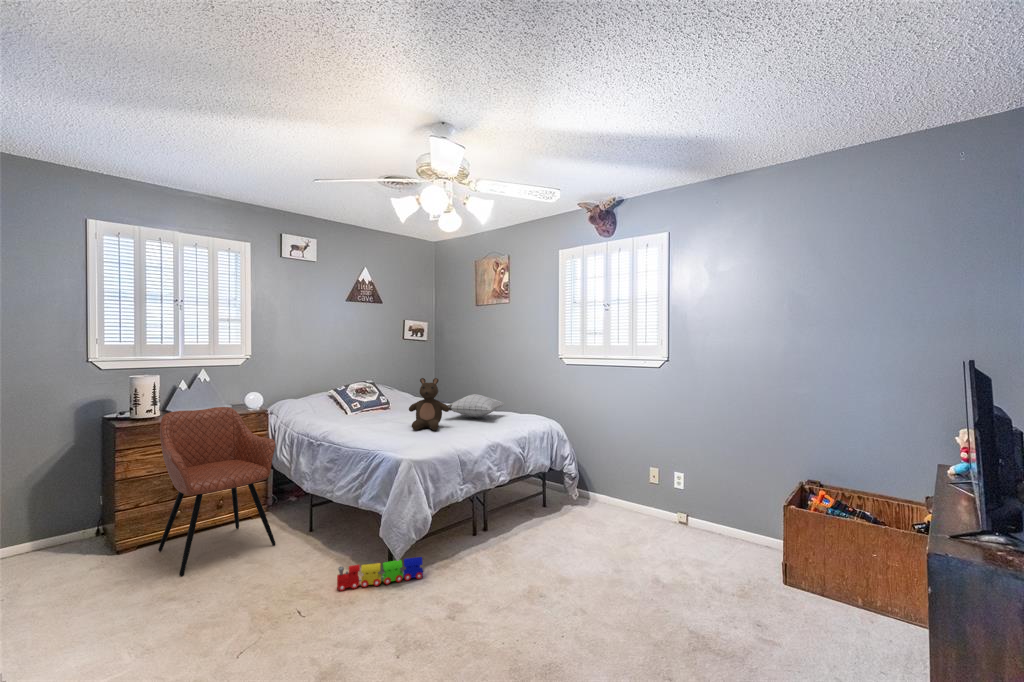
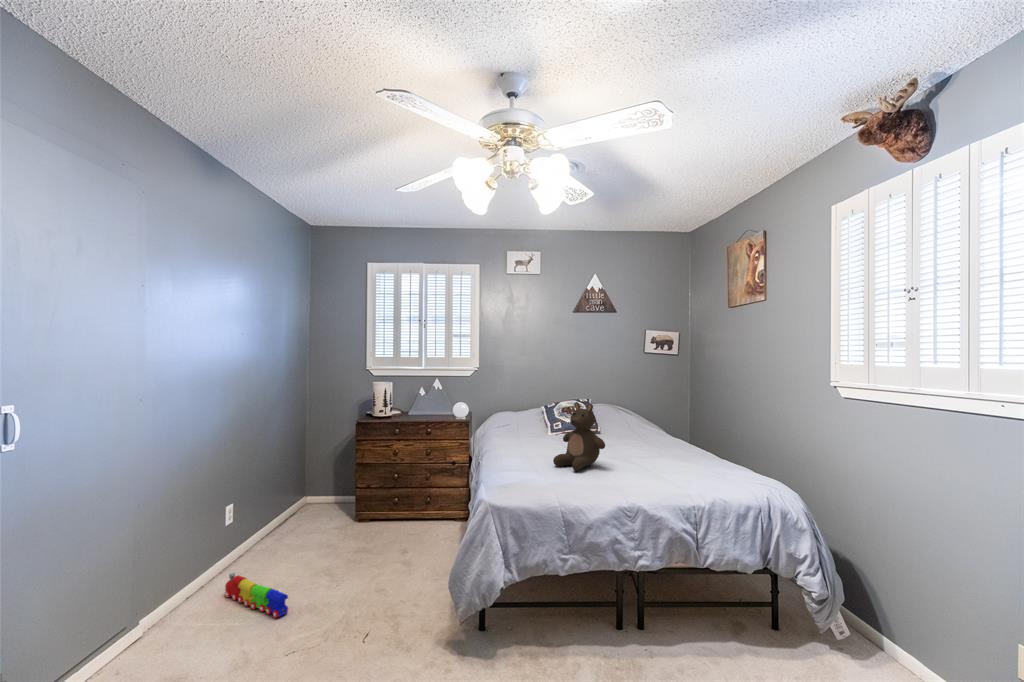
pillow: present [448,394,504,417] -> none [620,430,719,462]
armchair: present [158,407,276,576] -> none [354,414,442,558]
toy train: present [337,557,423,591] -> present [225,573,288,618]

